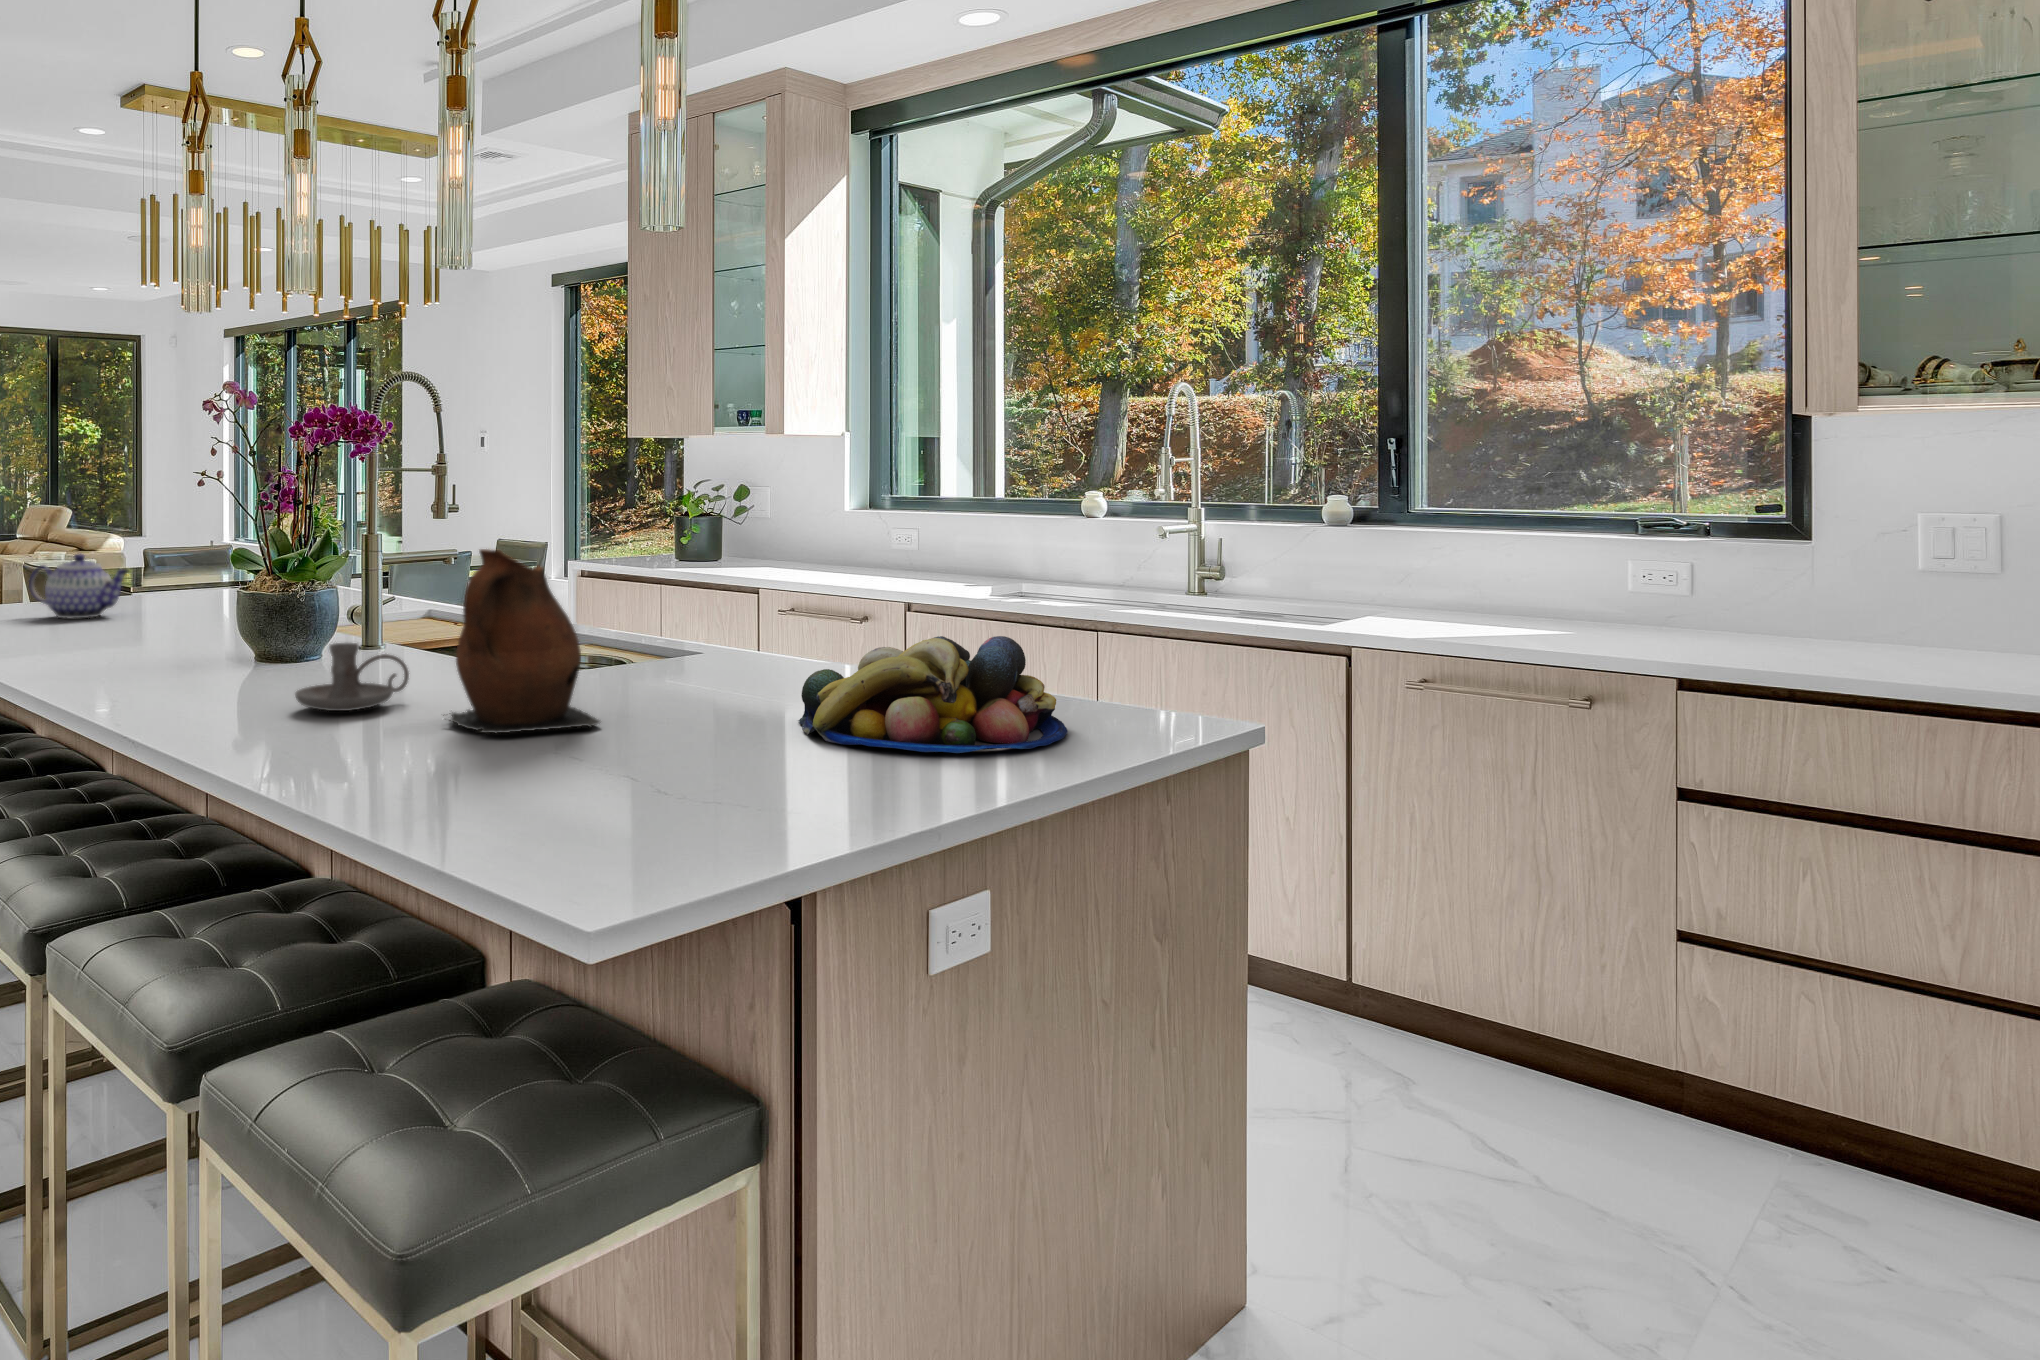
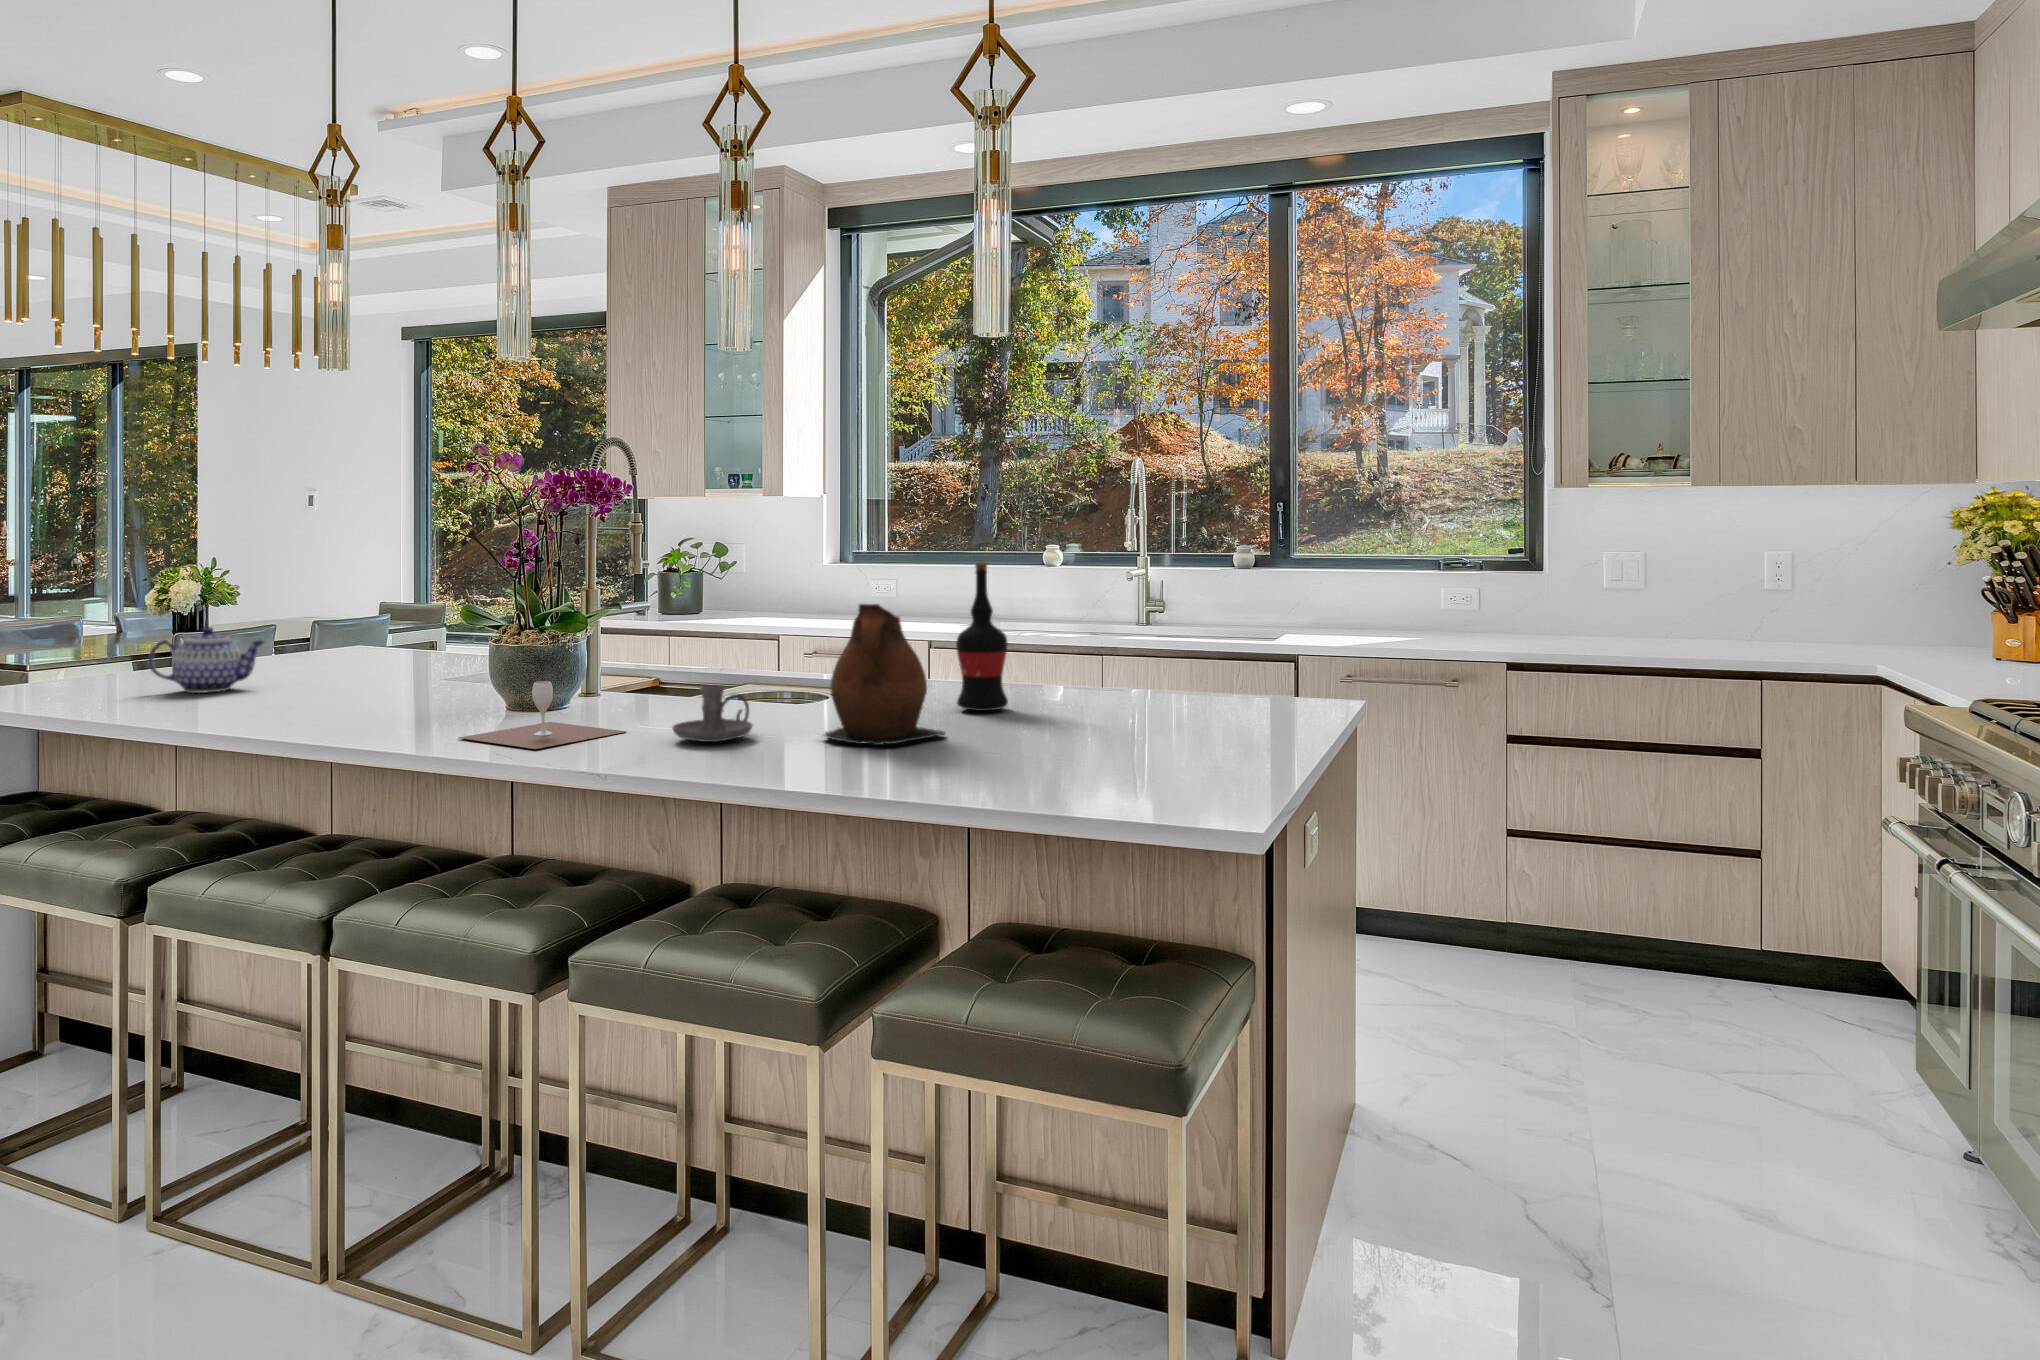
wine bottle: none [692,502,761,696] -> present [956,562,1008,711]
wine glass: none [123,626,291,704] -> present [458,681,626,749]
fruit bowl: present [798,636,1067,753] -> none [1072,652,1260,732]

